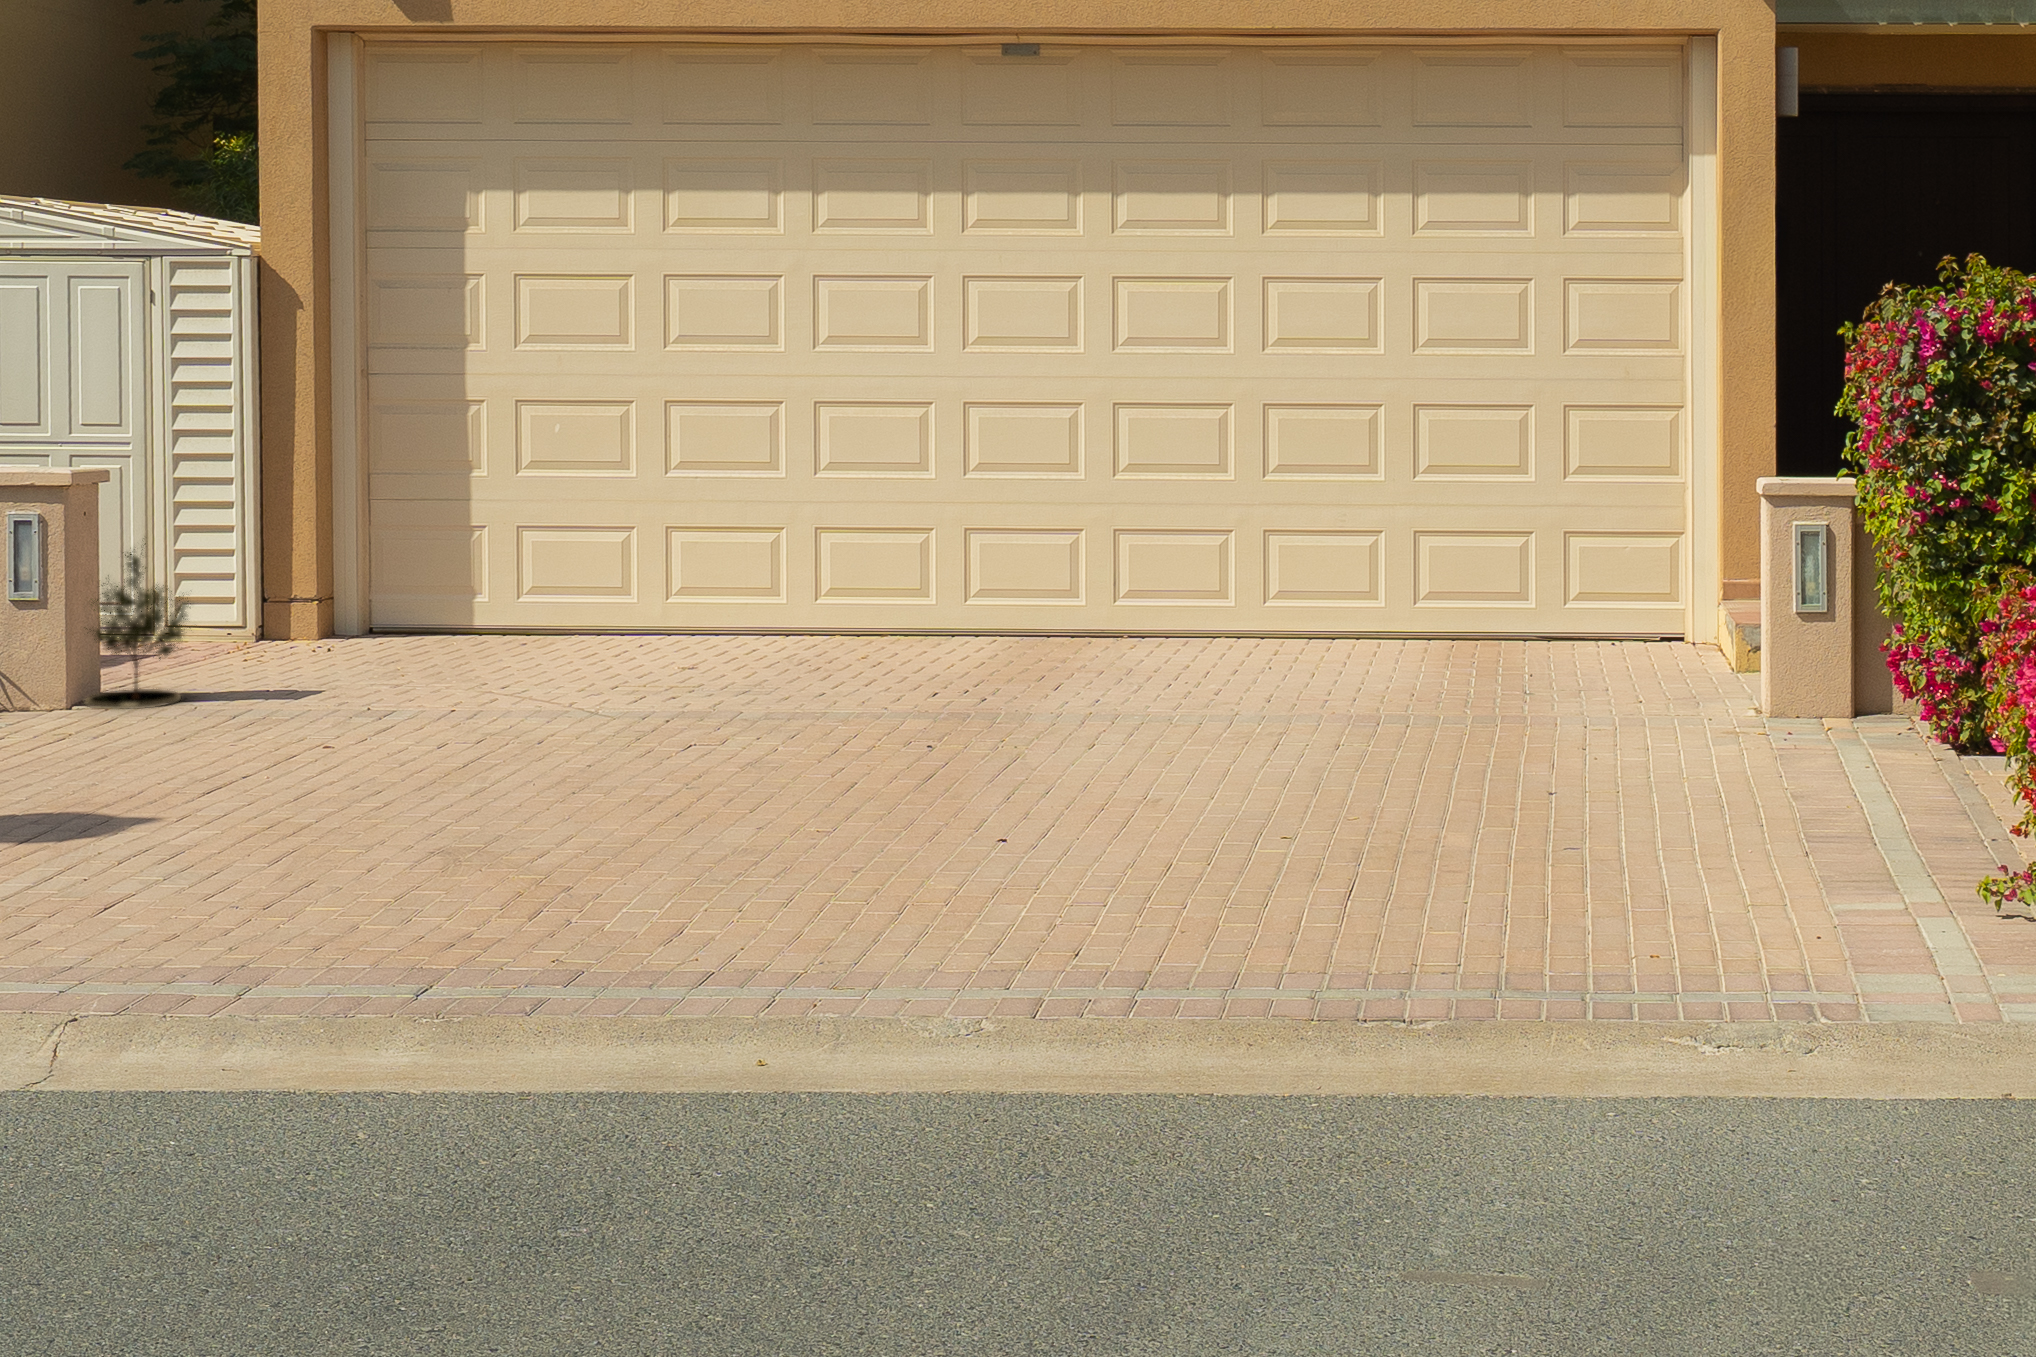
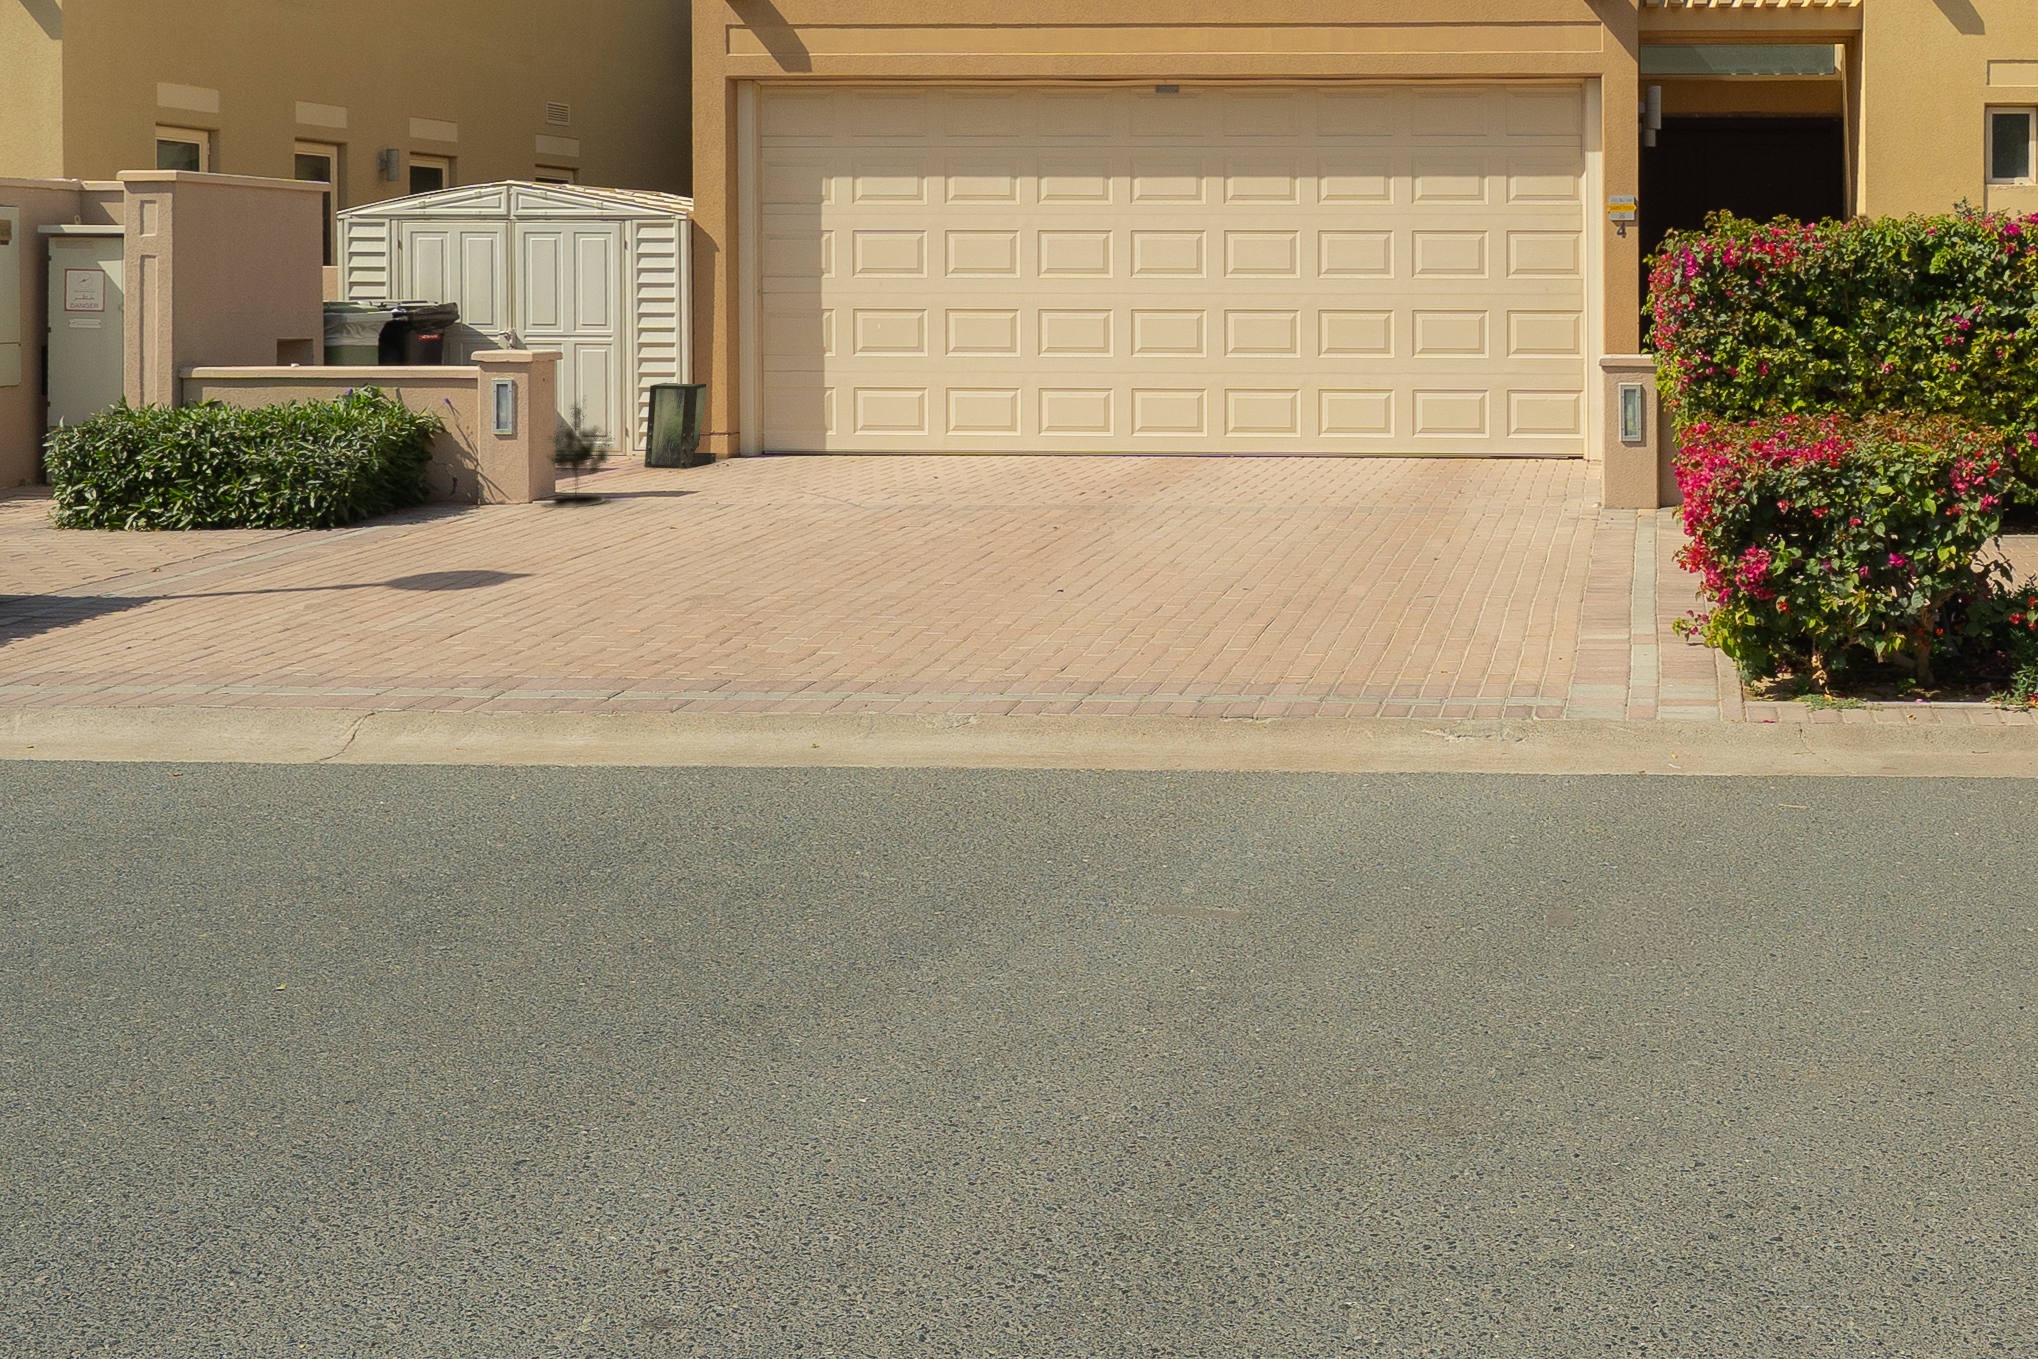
storage box: none [192,510,302,648] -> present [644,383,716,469]

